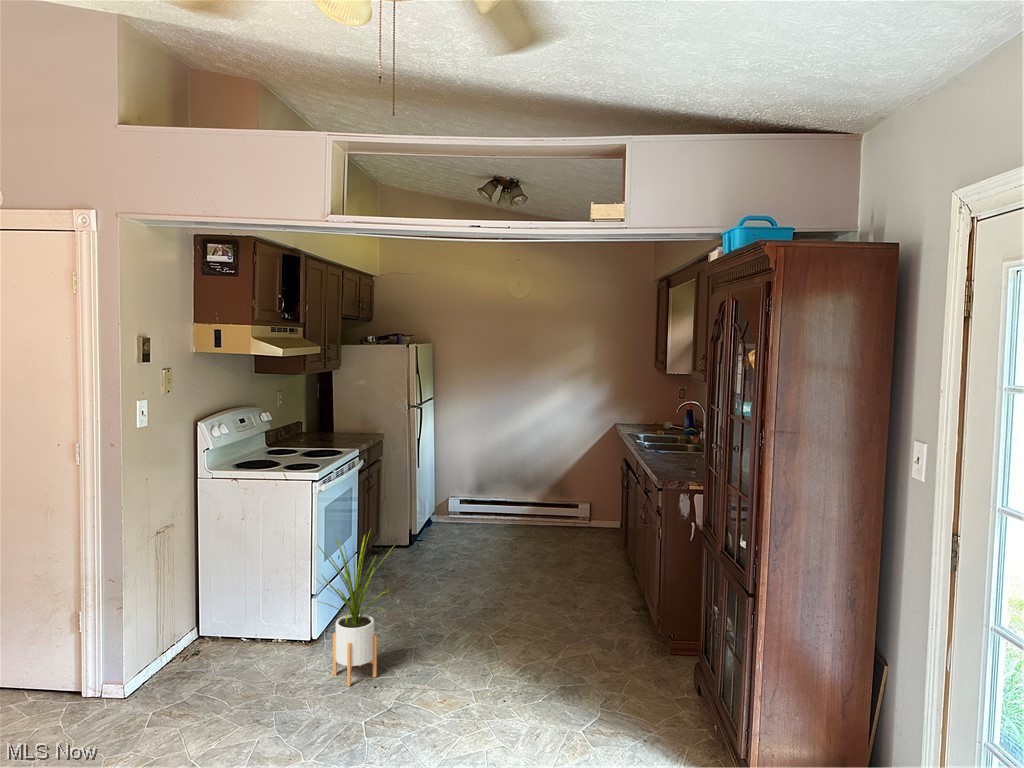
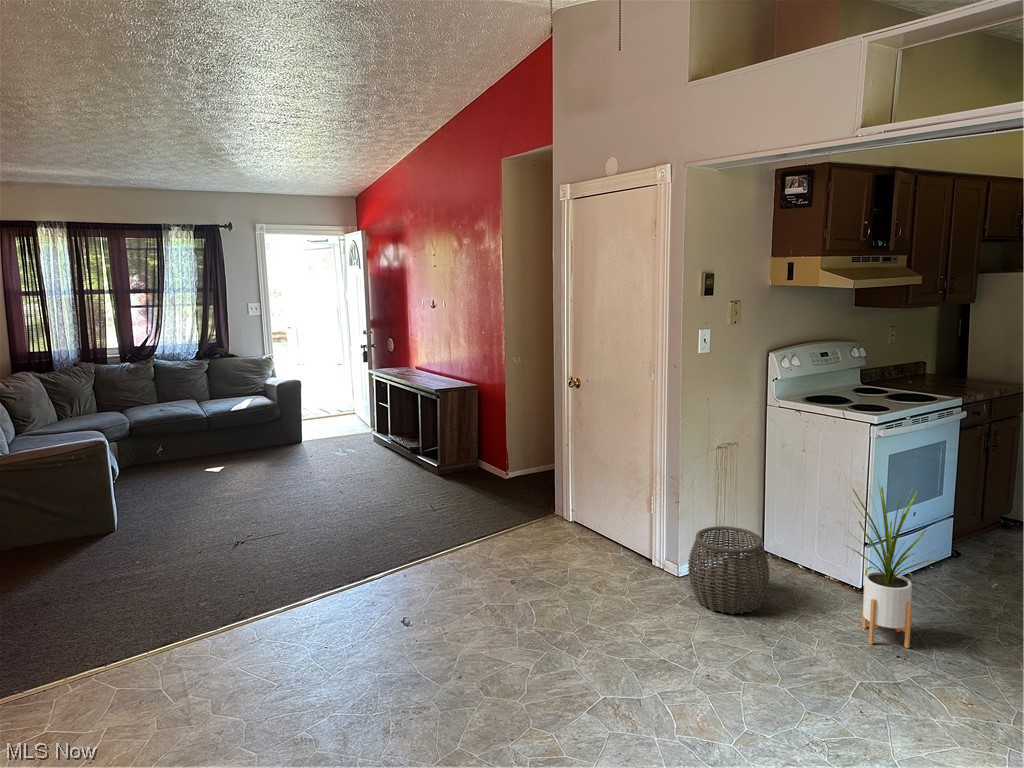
woven basket: none [149,617,246,721] -> present [688,526,770,614]

